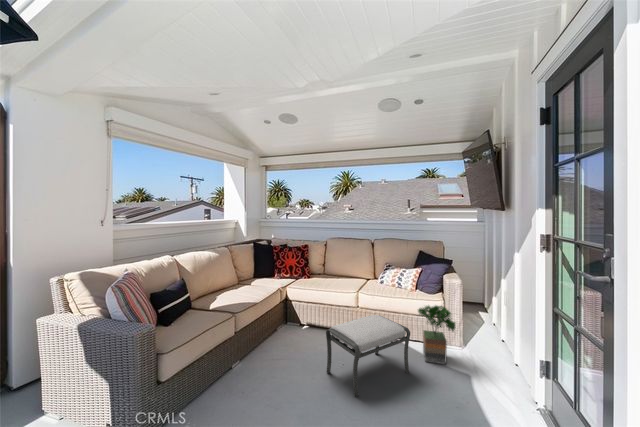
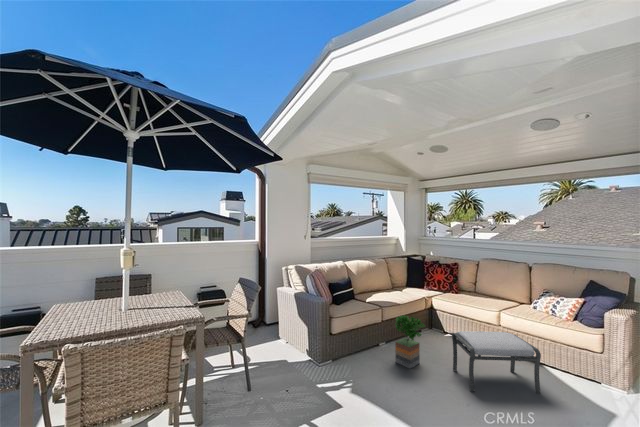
potted tree: present [418,306,456,364] -> present [395,315,425,369]

